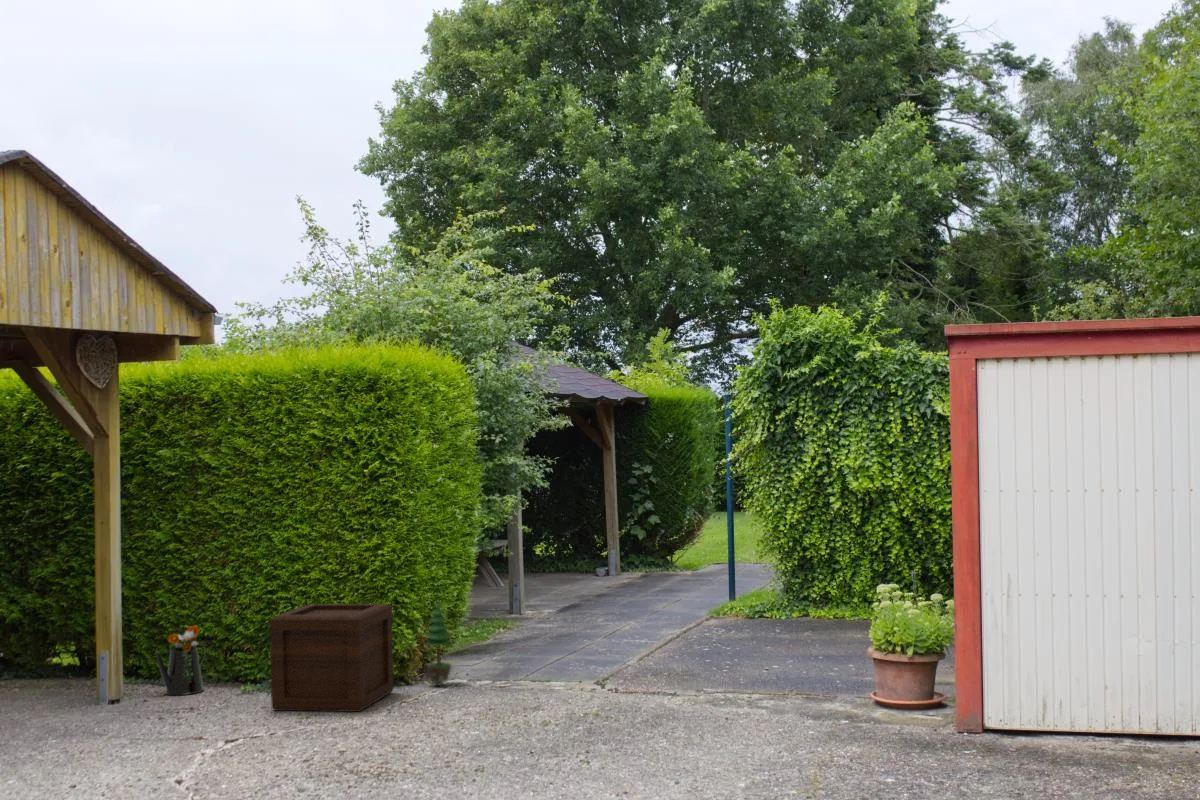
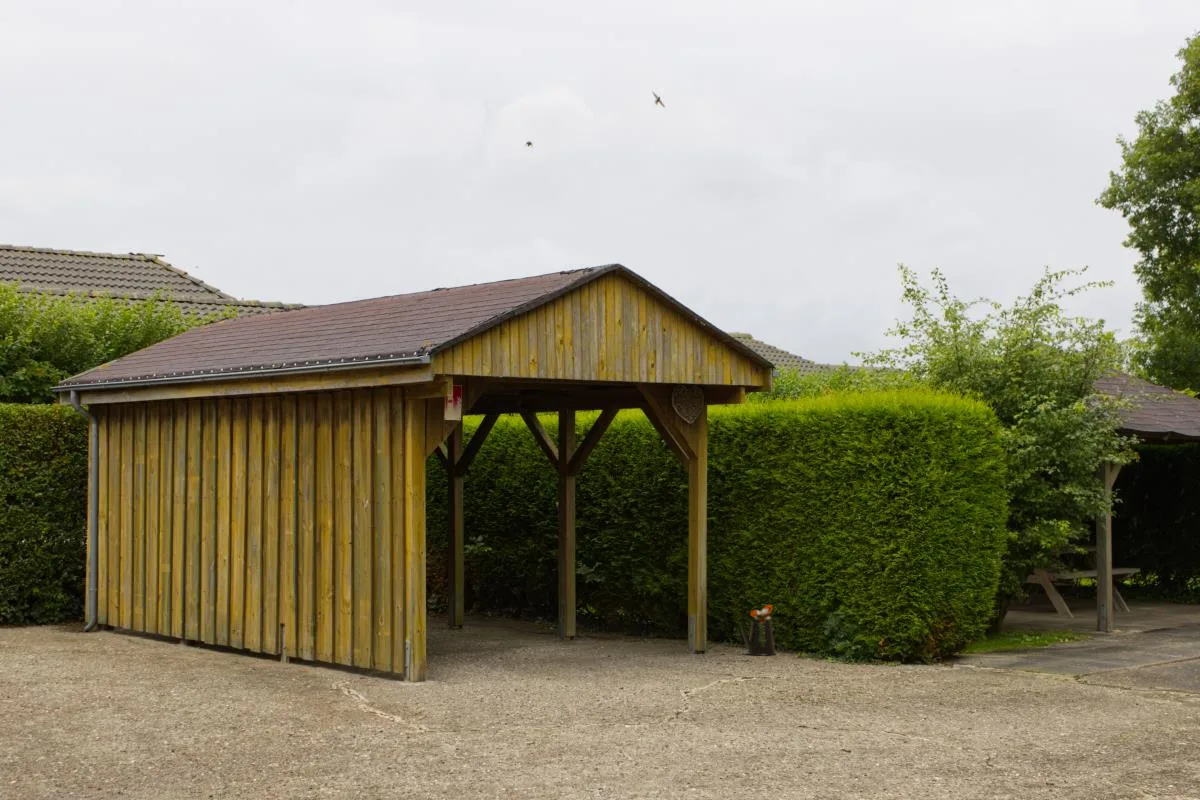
potted tree: present [425,602,451,685] -> none [932,596,957,666]
wooden crate: present [270,604,393,712] -> none [805,593,905,674]

